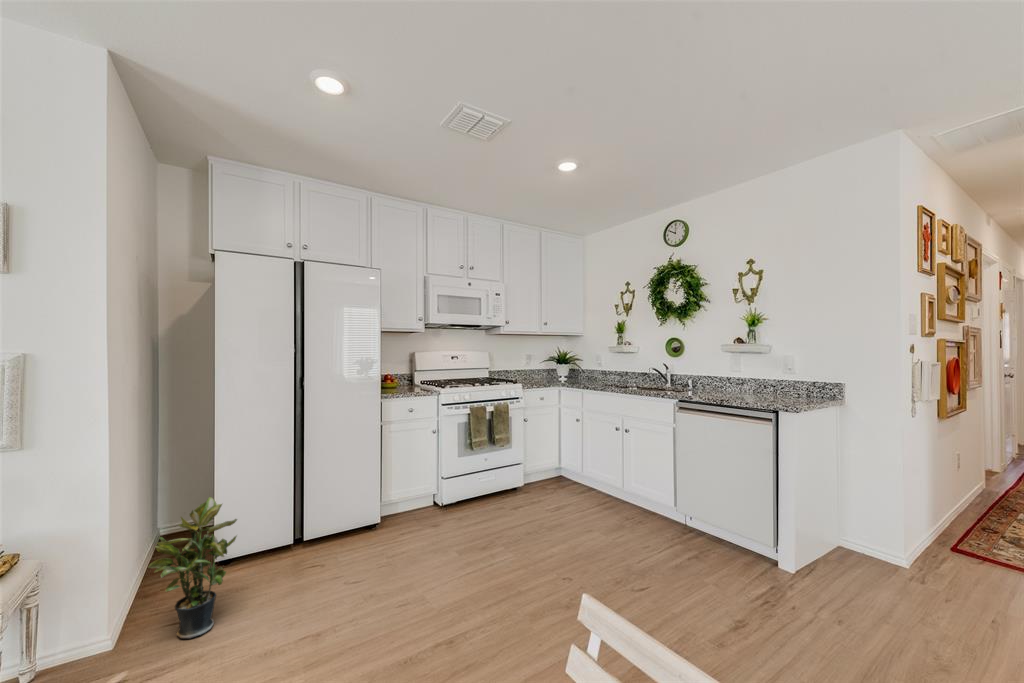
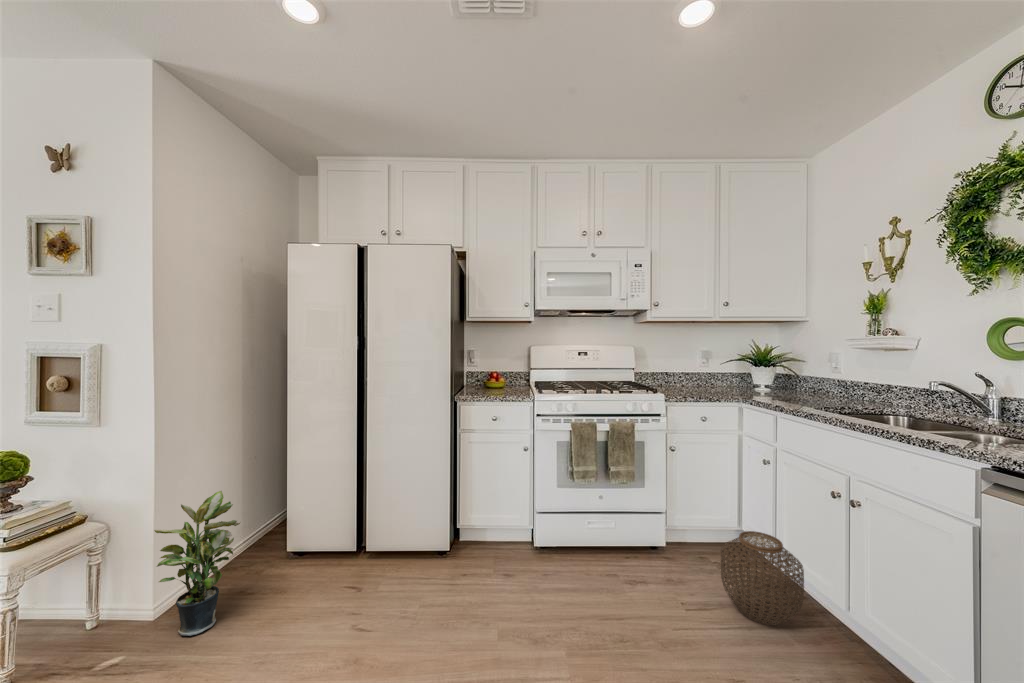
woven basket: none [564,459,605,507] -> present [721,531,804,625]

